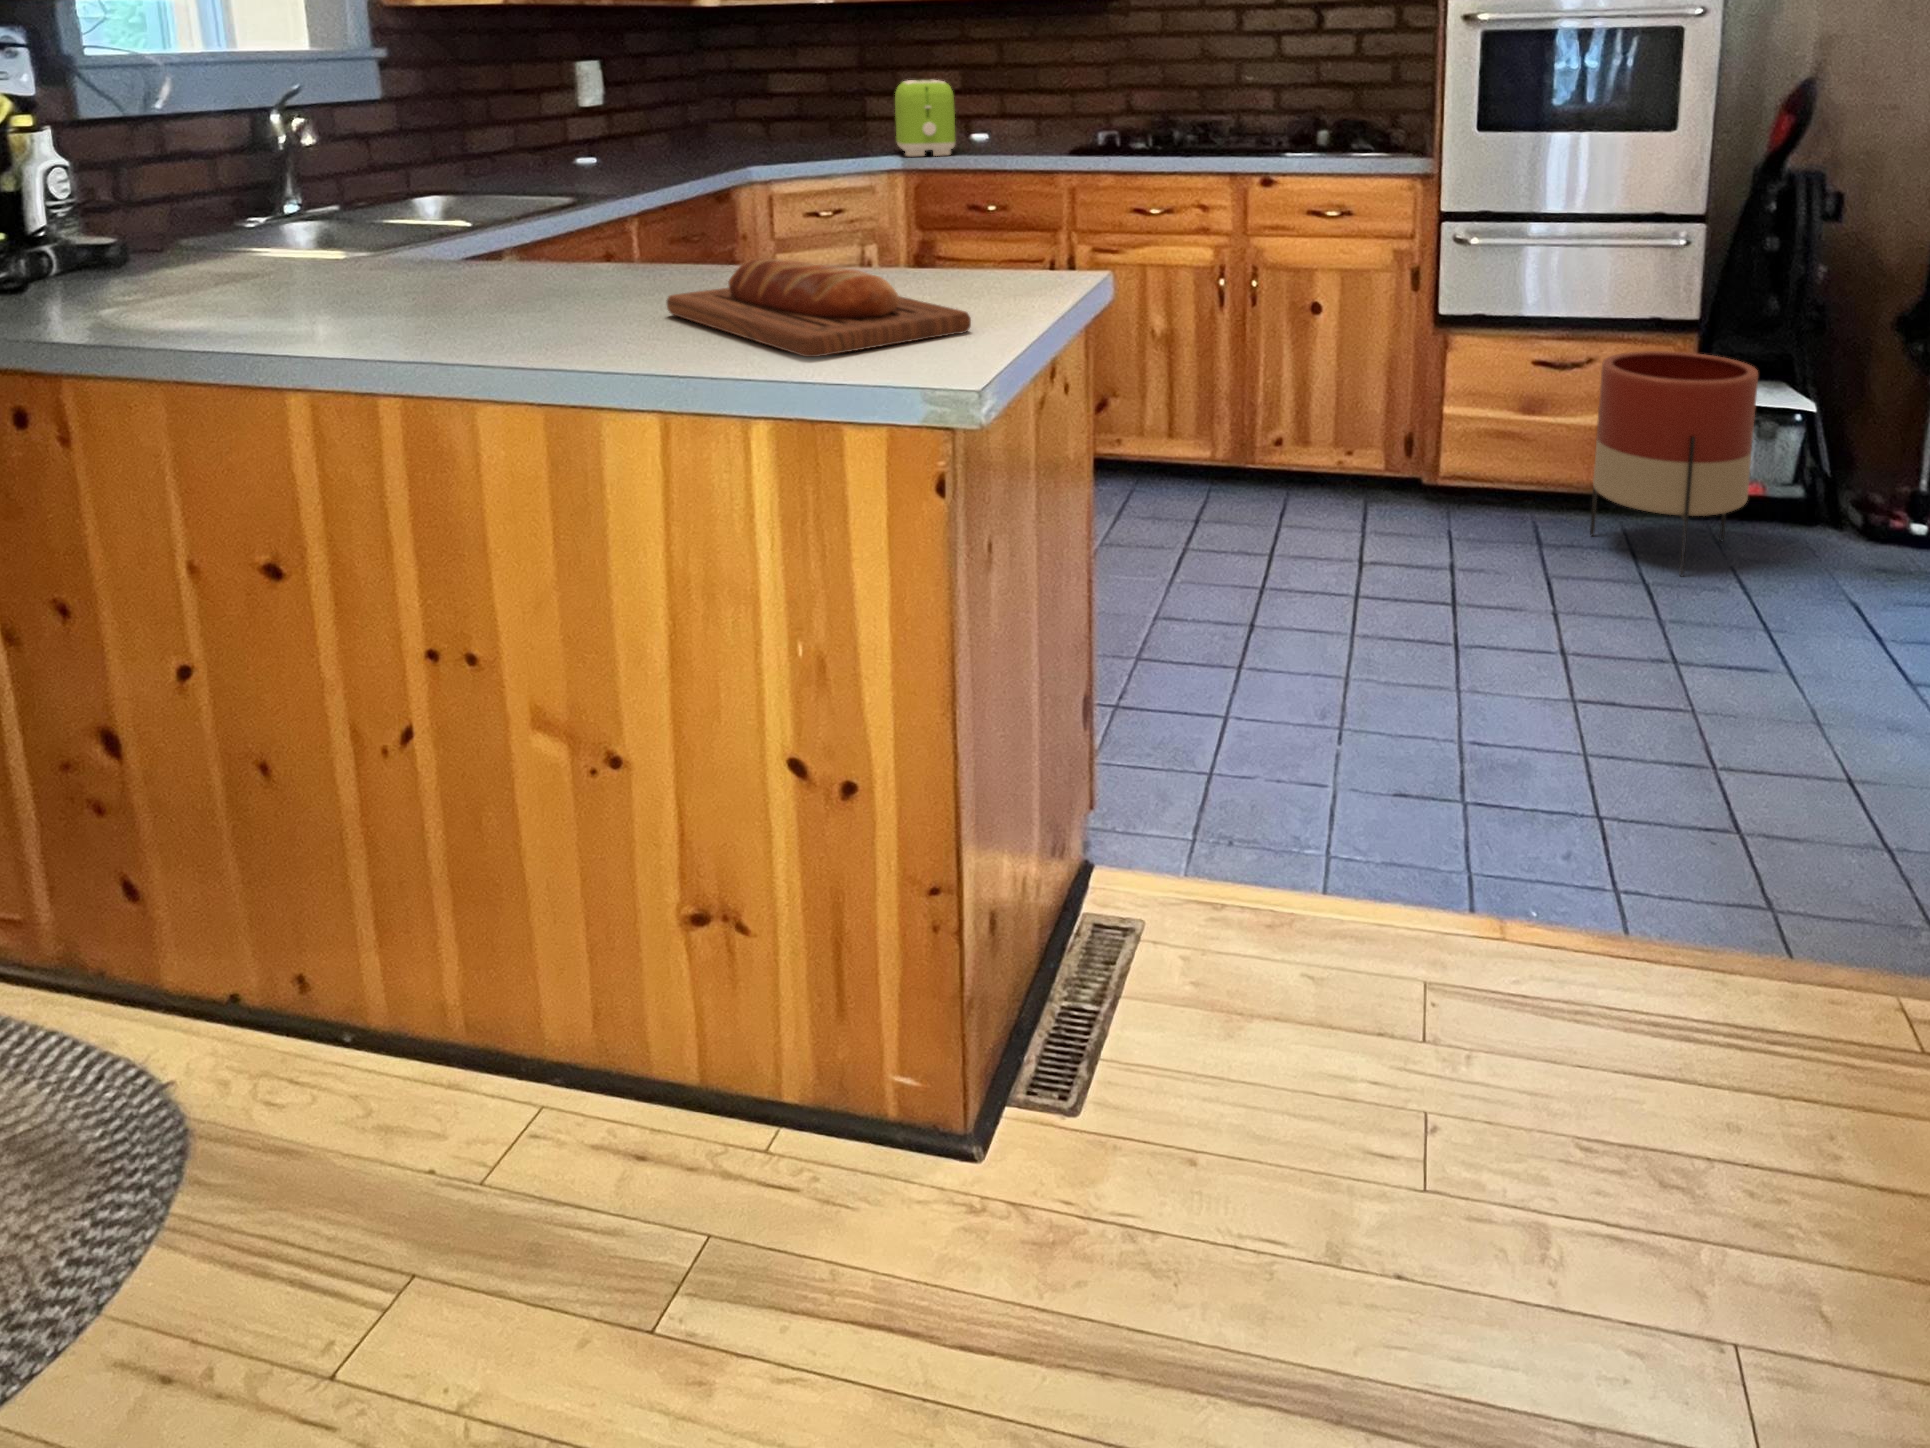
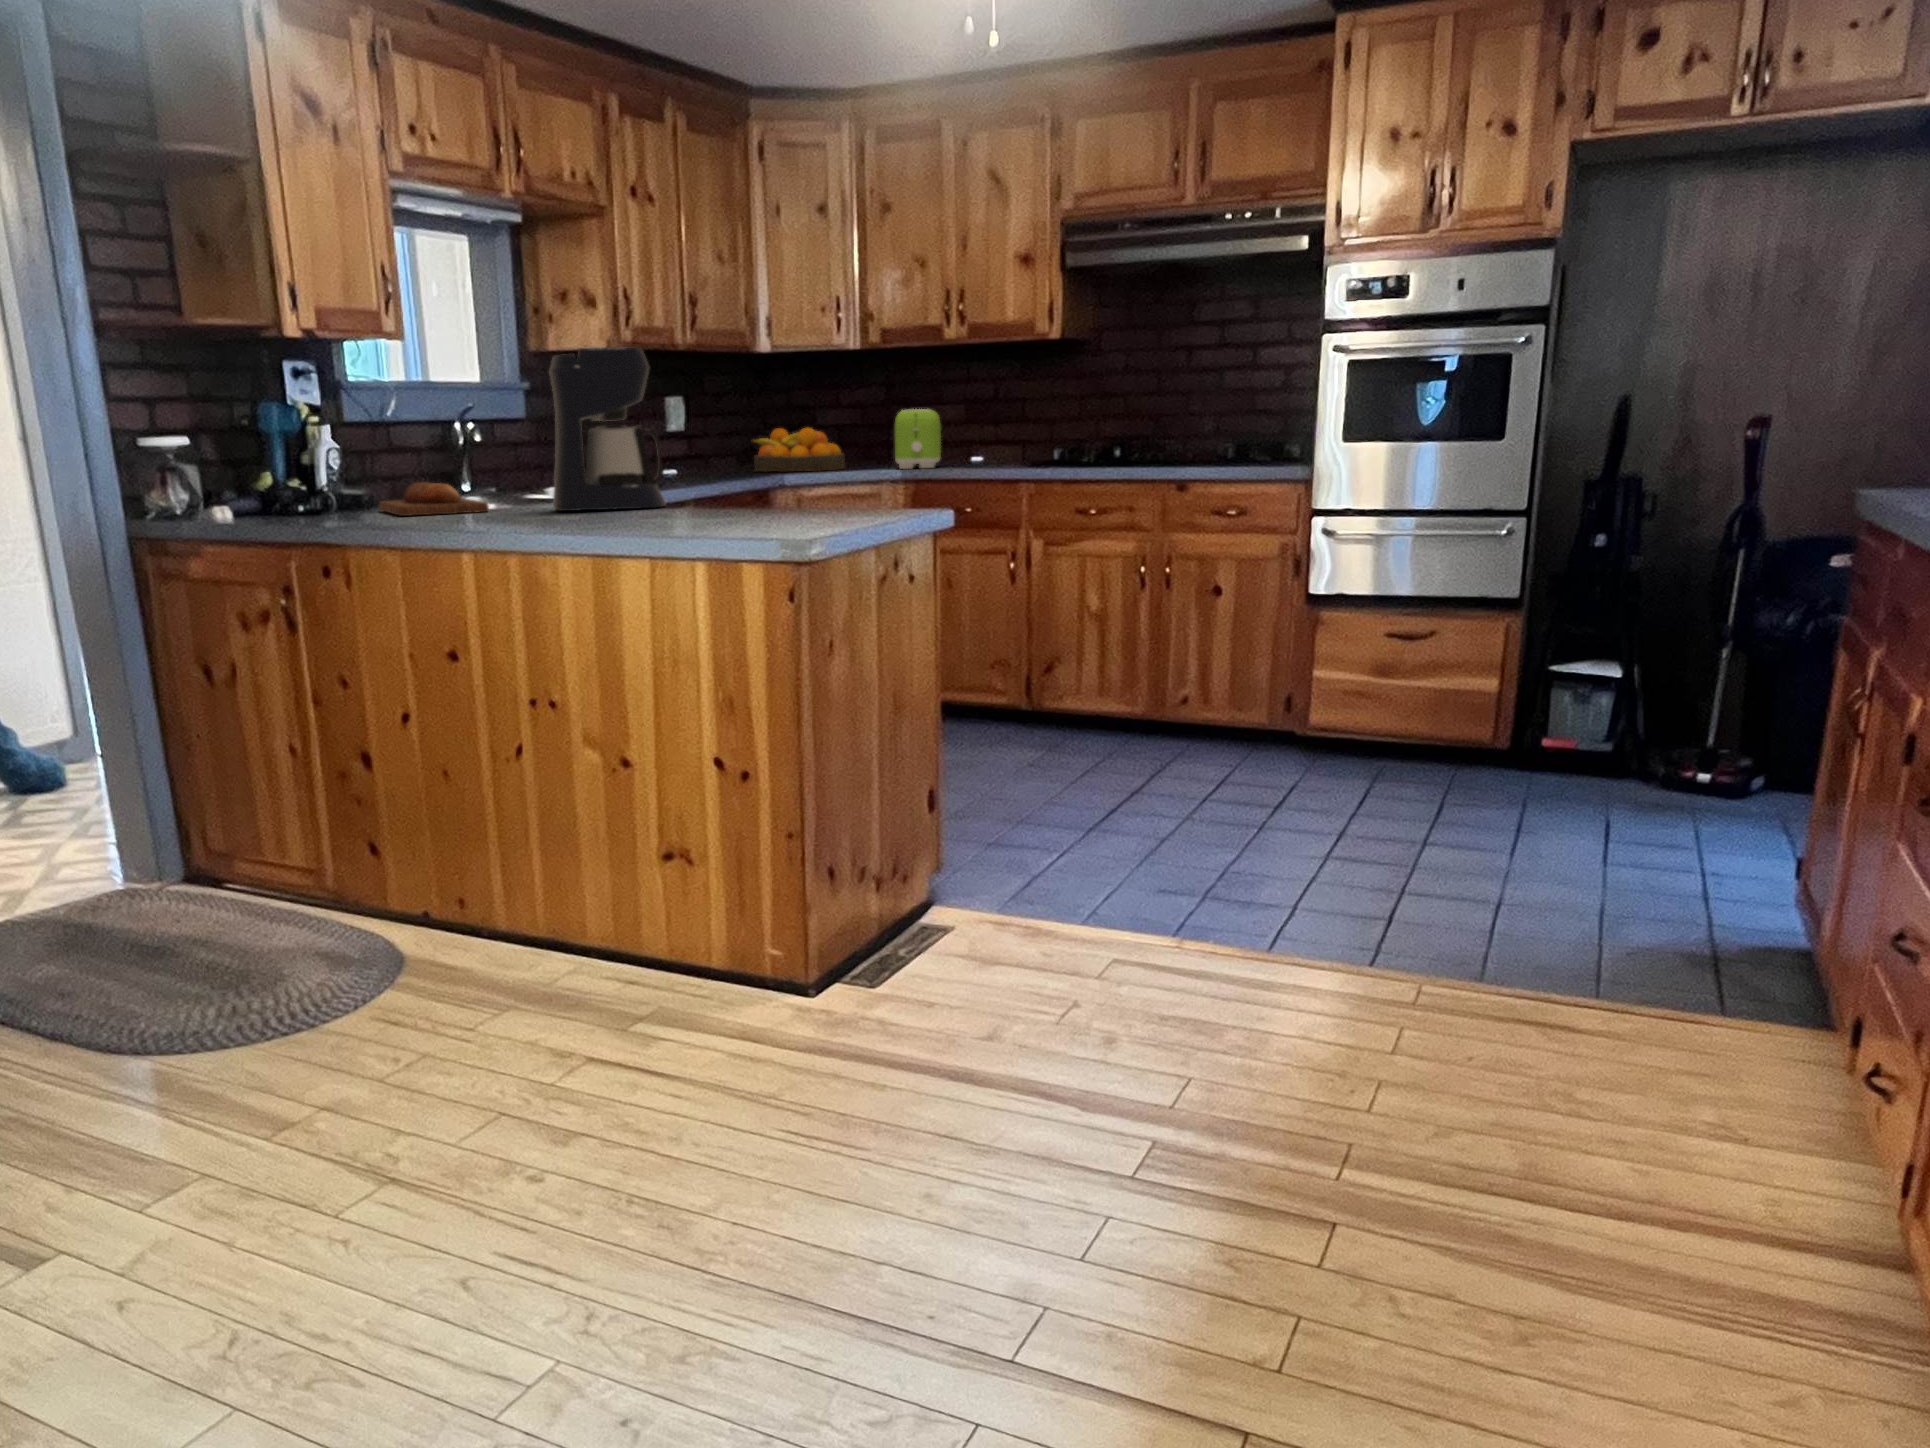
coffee maker: none [450,25,665,307] -> present [549,347,666,511]
fruit bowl: none [701,102,827,159] -> present [753,428,845,471]
bread loaf: present [667,258,971,357] -> present [379,483,489,516]
planter: present [1590,351,1758,576] -> none [1413,626,1548,800]

